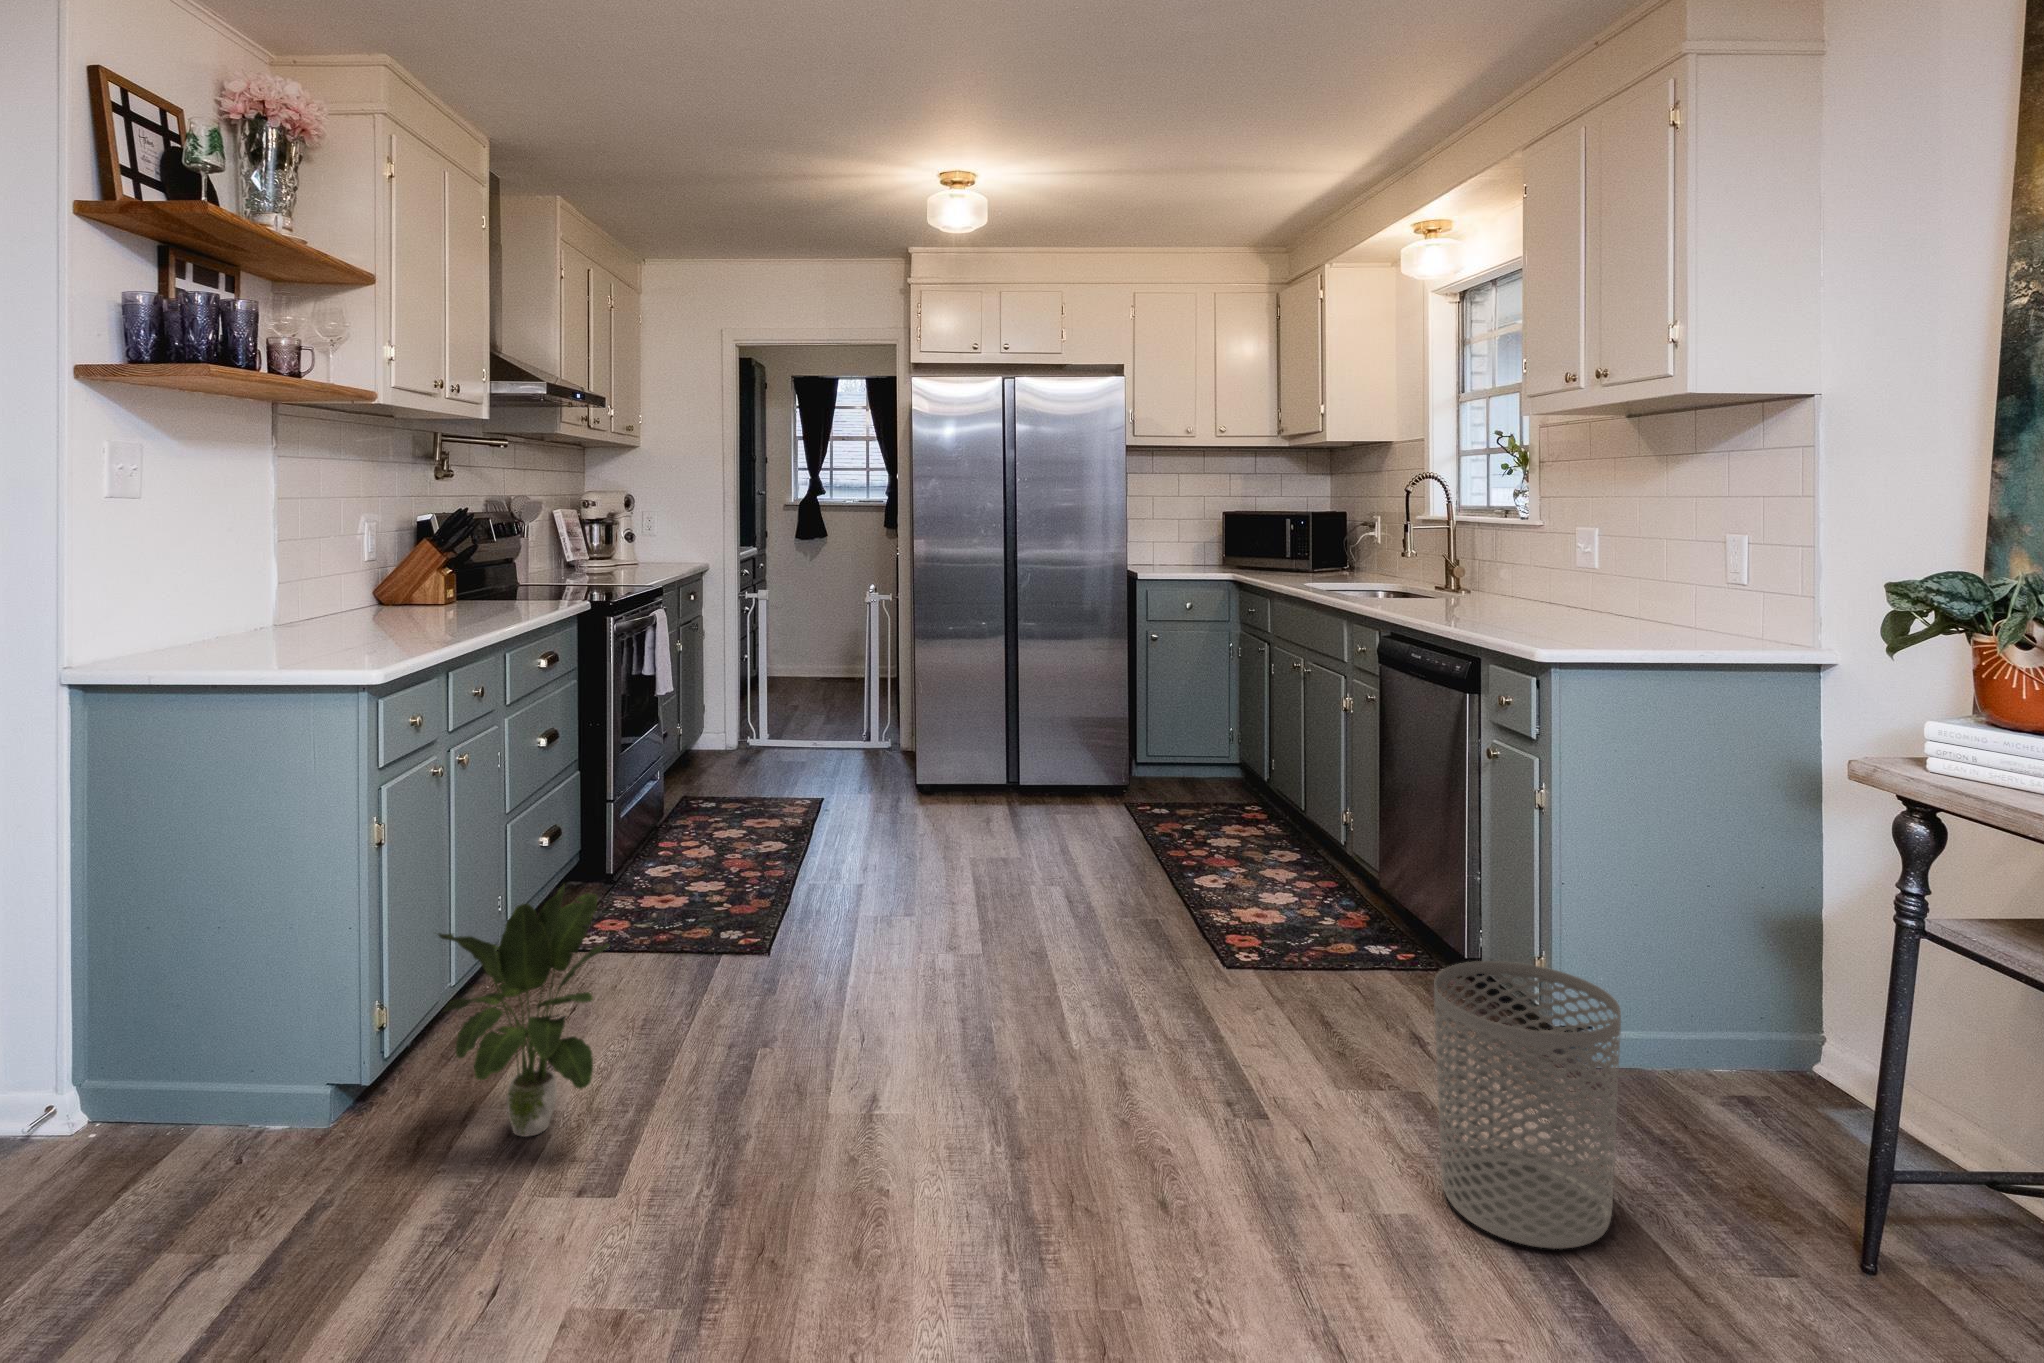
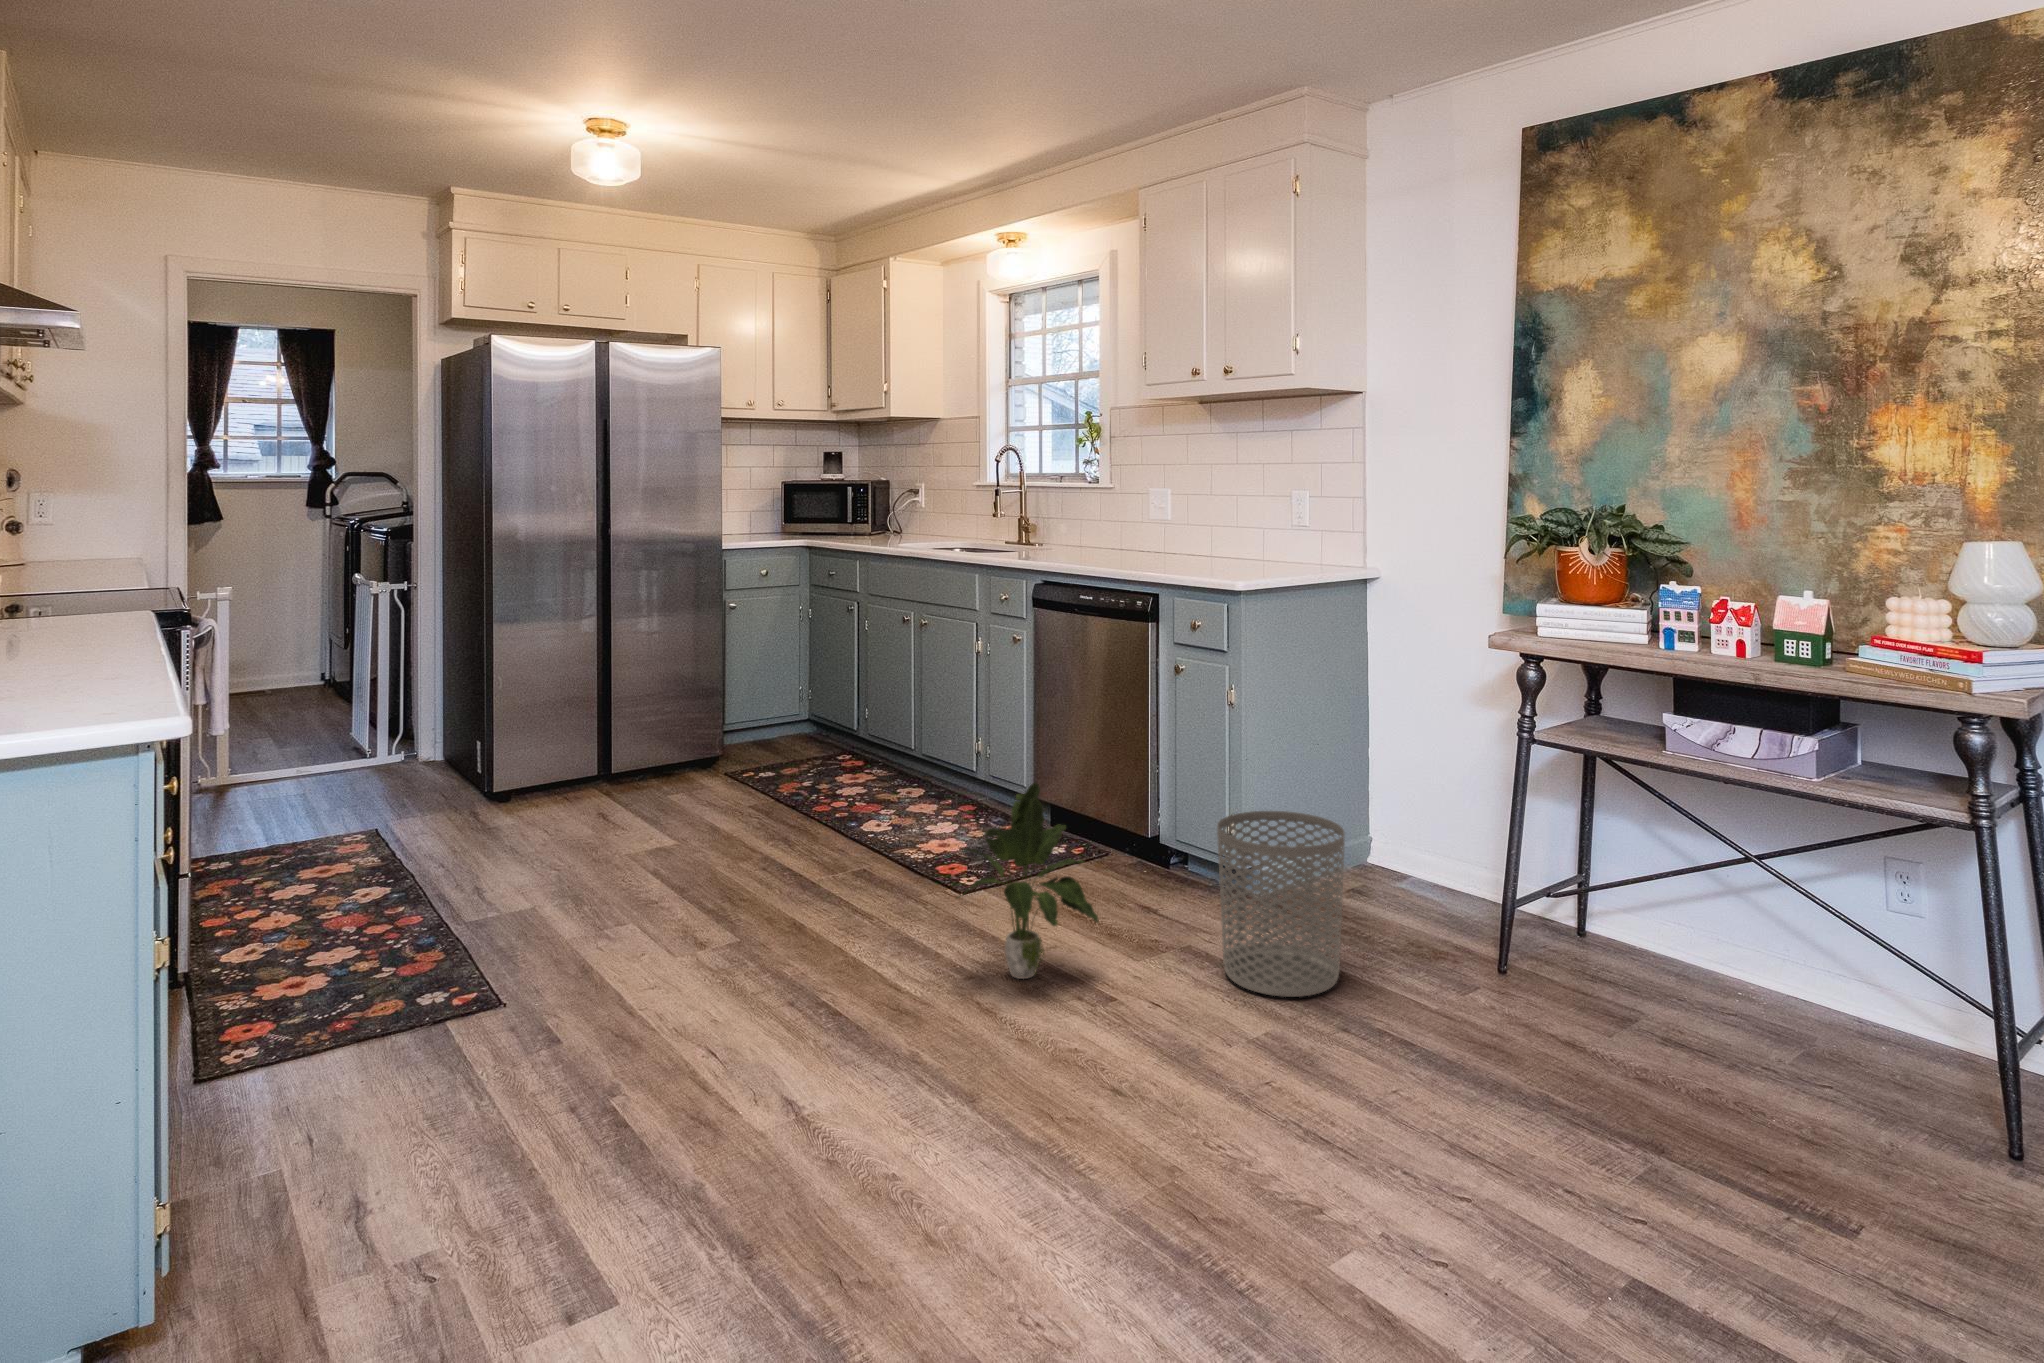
potted plant: present [438,885,609,1137] -> present [957,783,1099,979]

